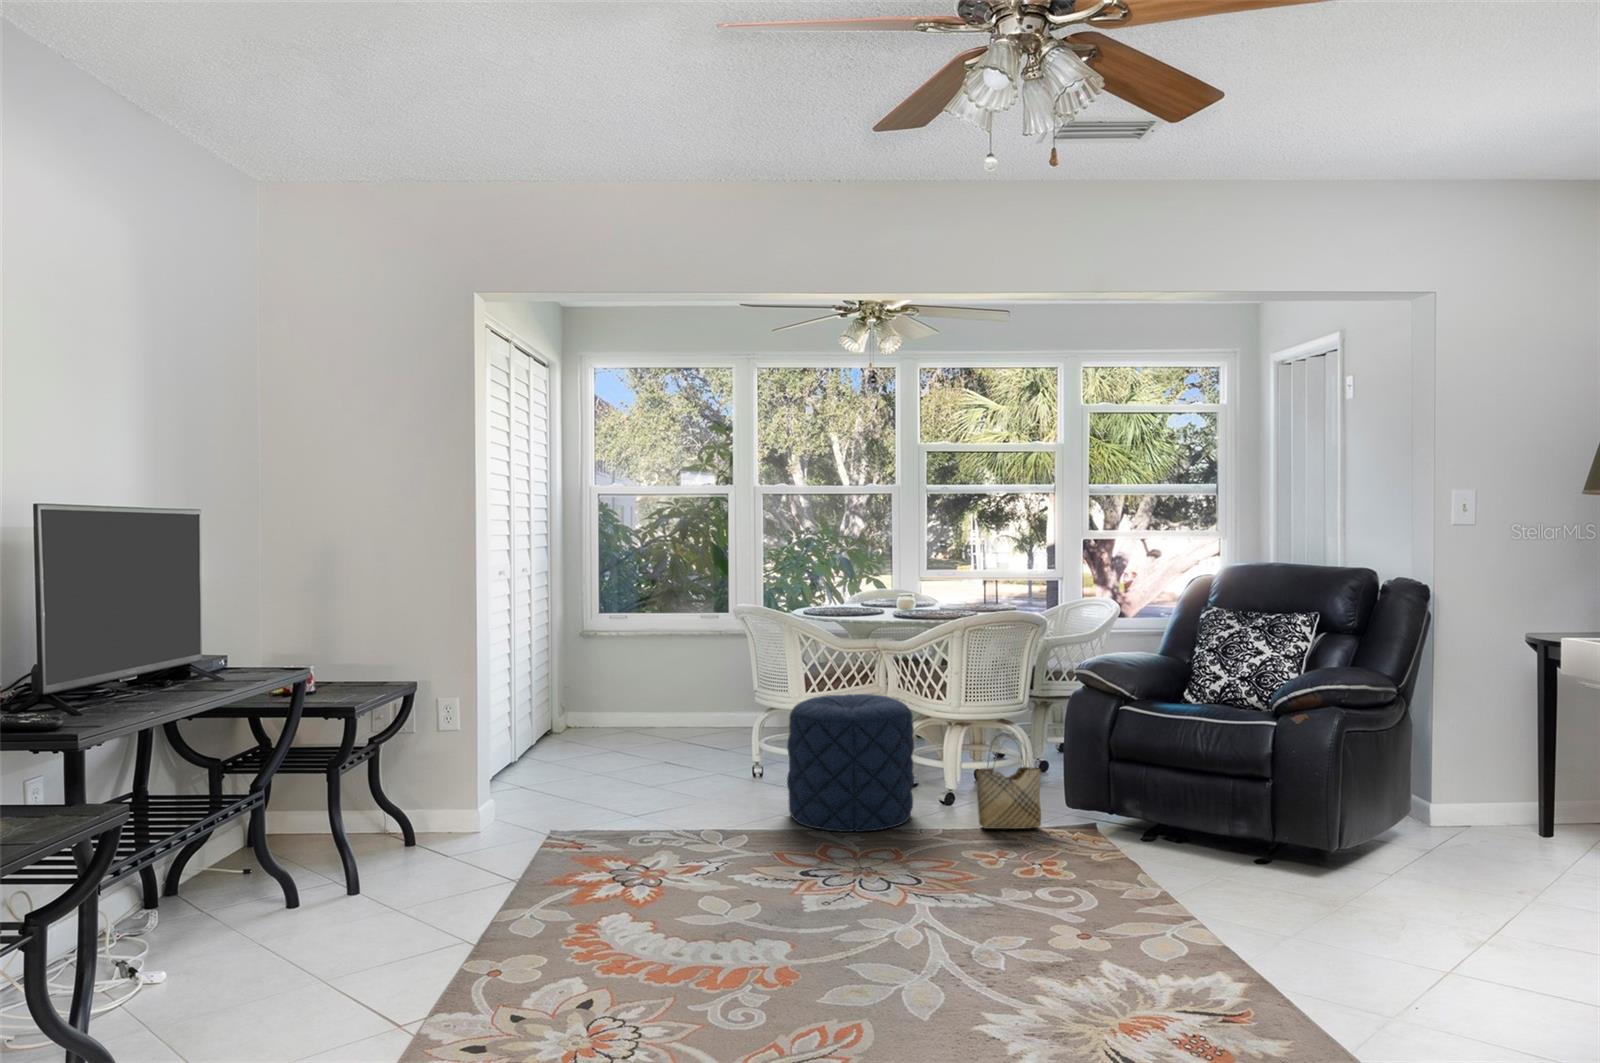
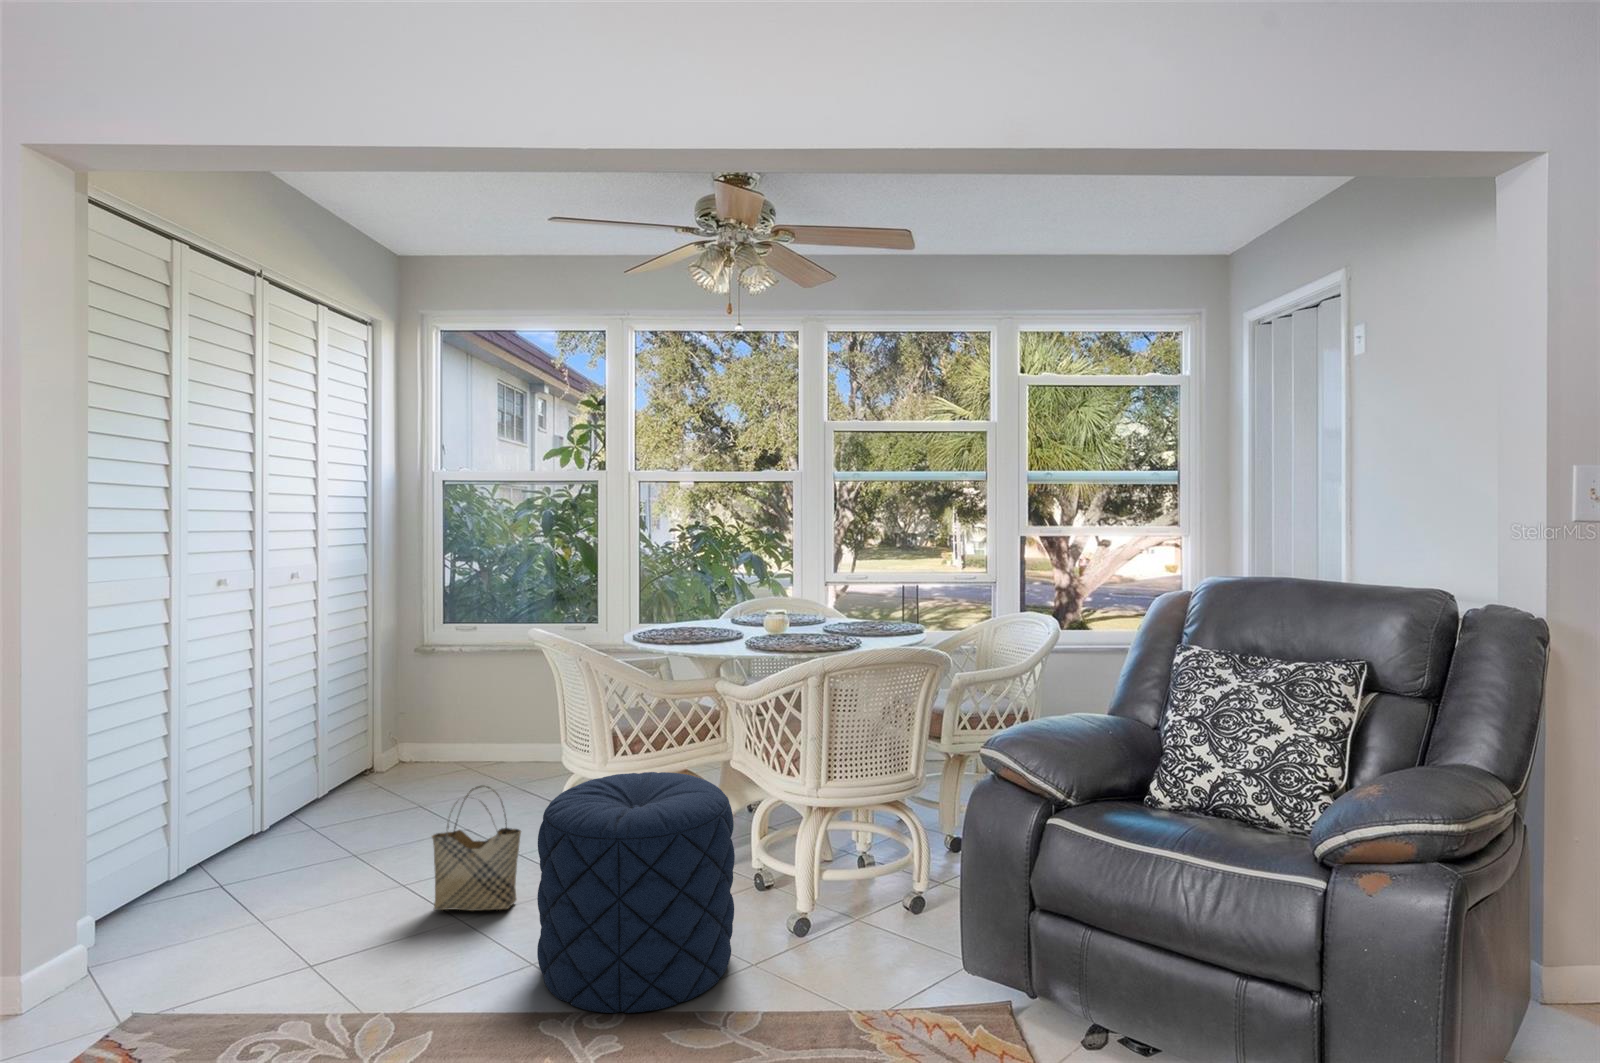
woven basket: present [976,734,1041,829] -> present [432,786,521,911]

